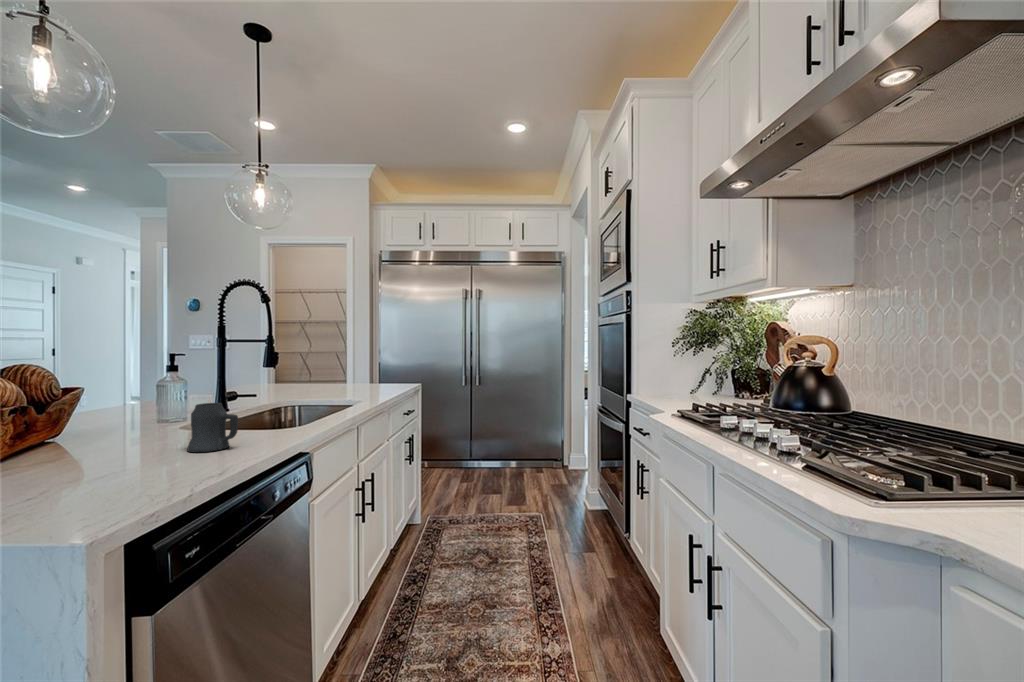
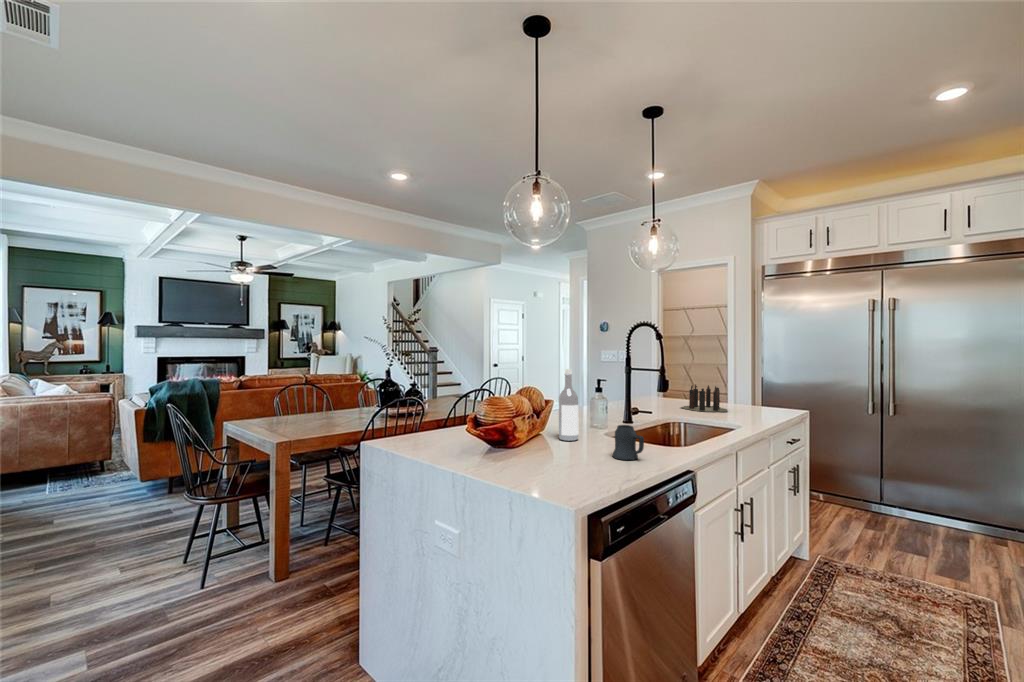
wine bottle: none [91,331,131,442] -> present [559,369,578,441]
candle: none [294,363,360,392] -> present [681,384,727,412]

